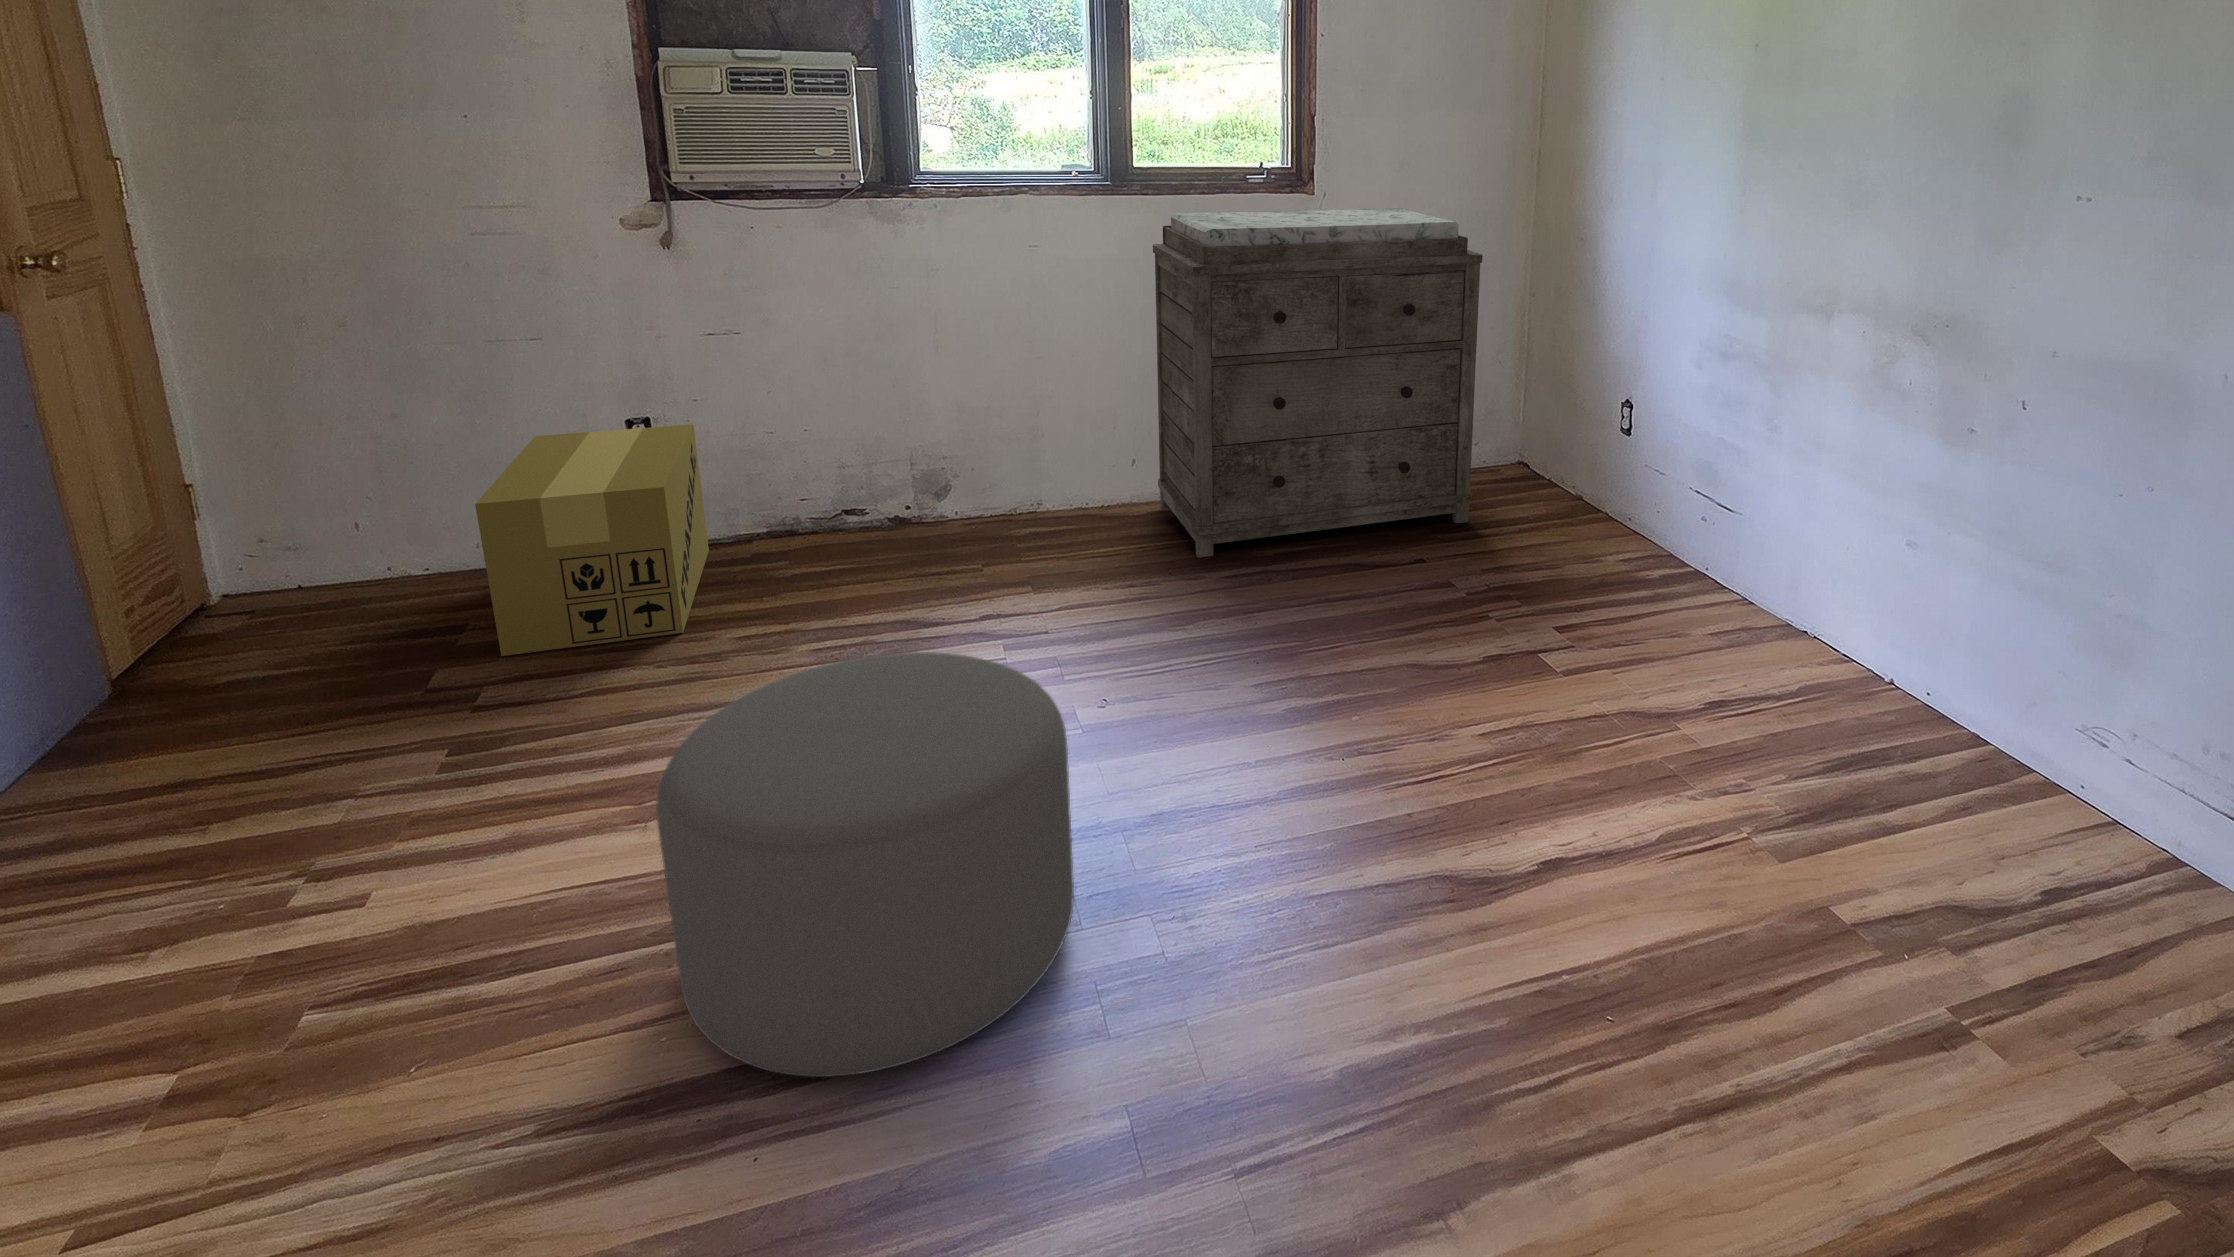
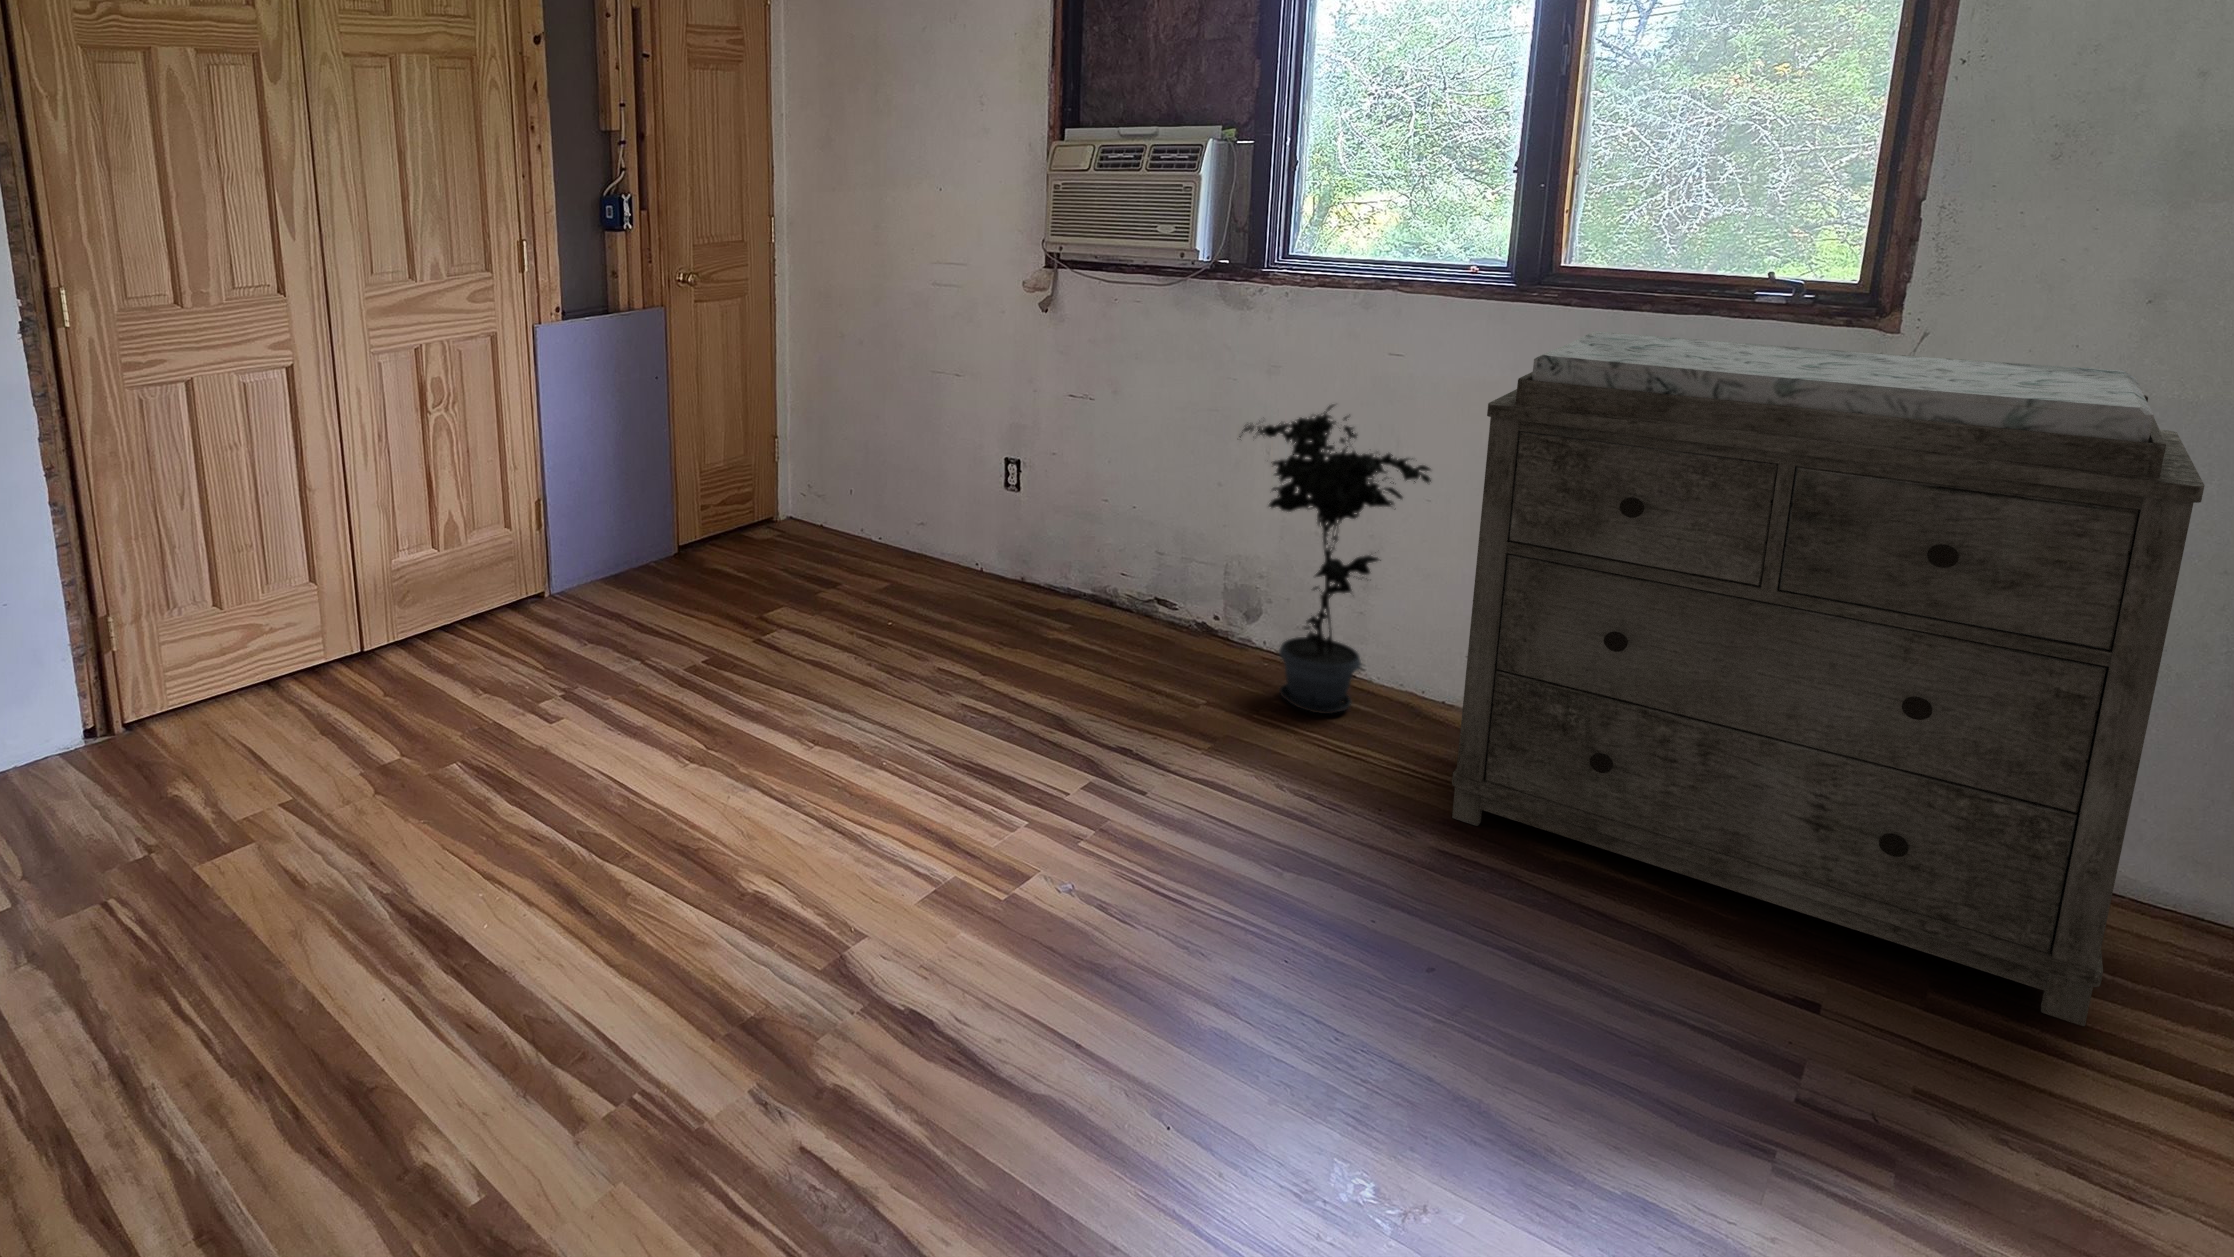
potted plant: none [937,289,1118,540] -> present [1239,405,1431,714]
cardboard box: present [475,424,709,656] -> none [818,456,1040,650]
ottoman: present [656,652,1074,1077] -> none [438,672,789,1047]

